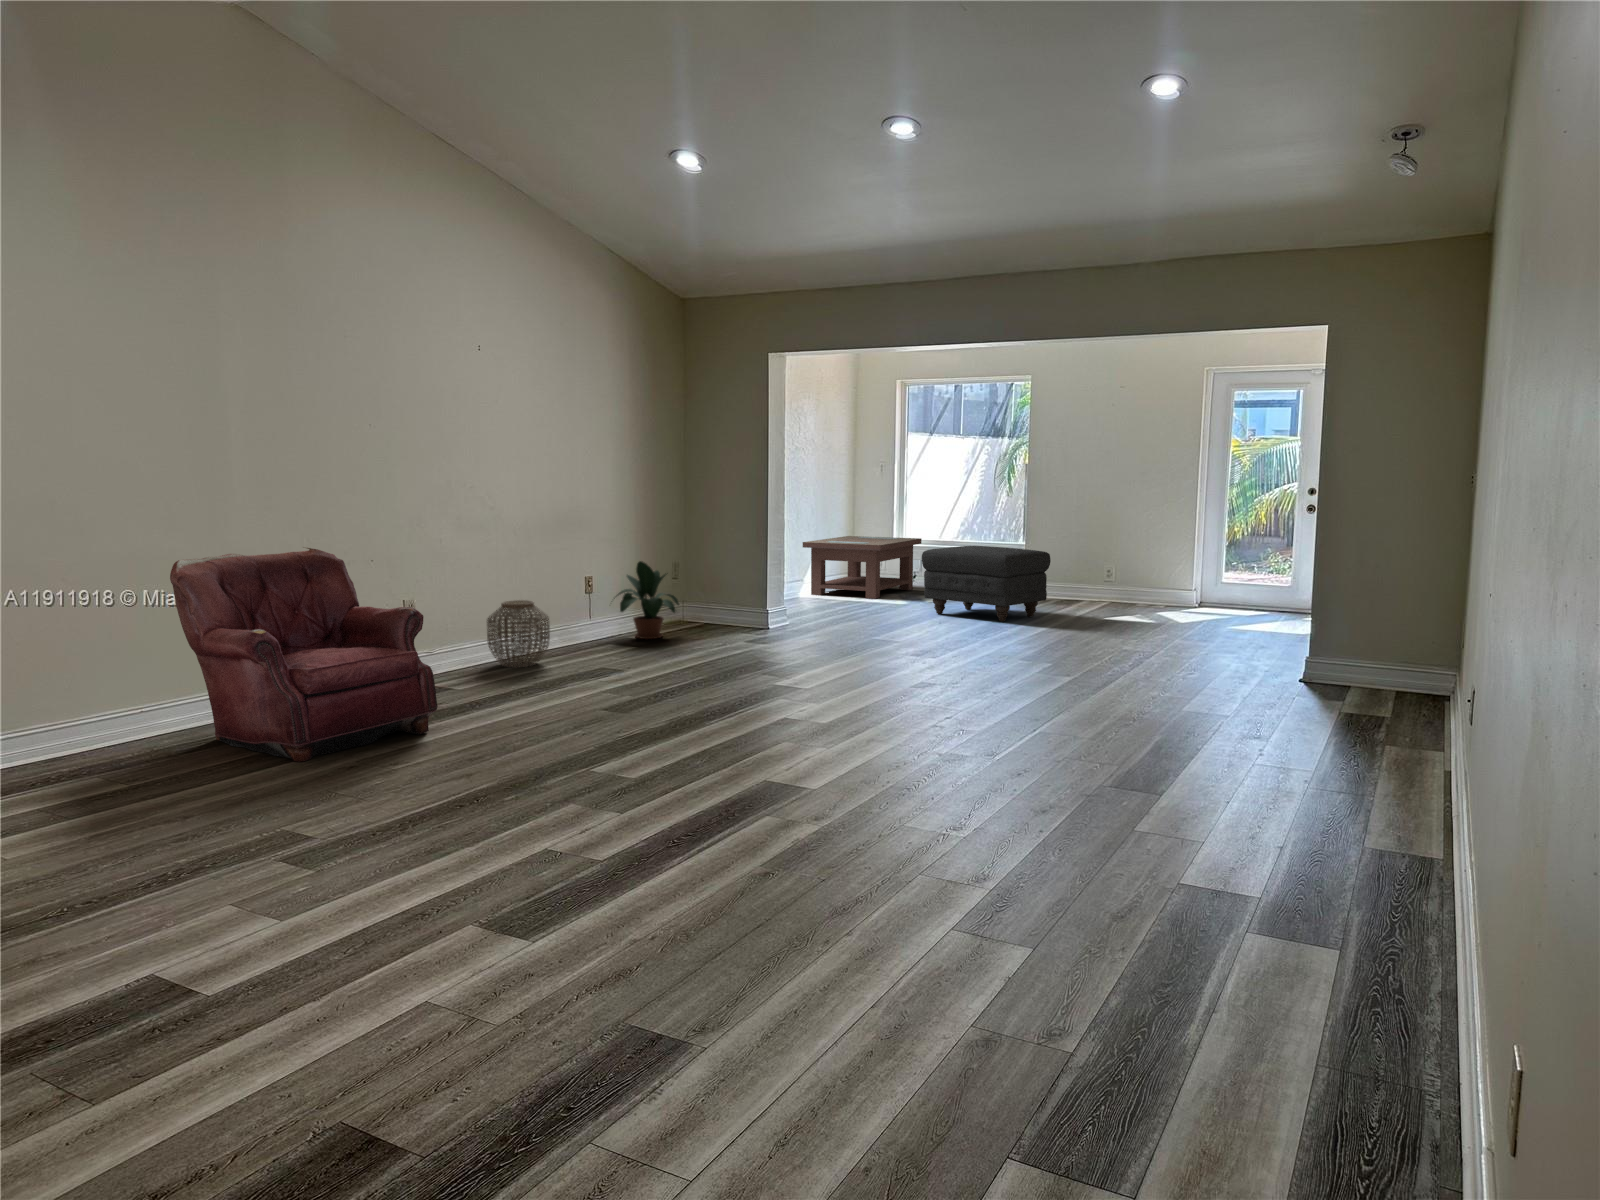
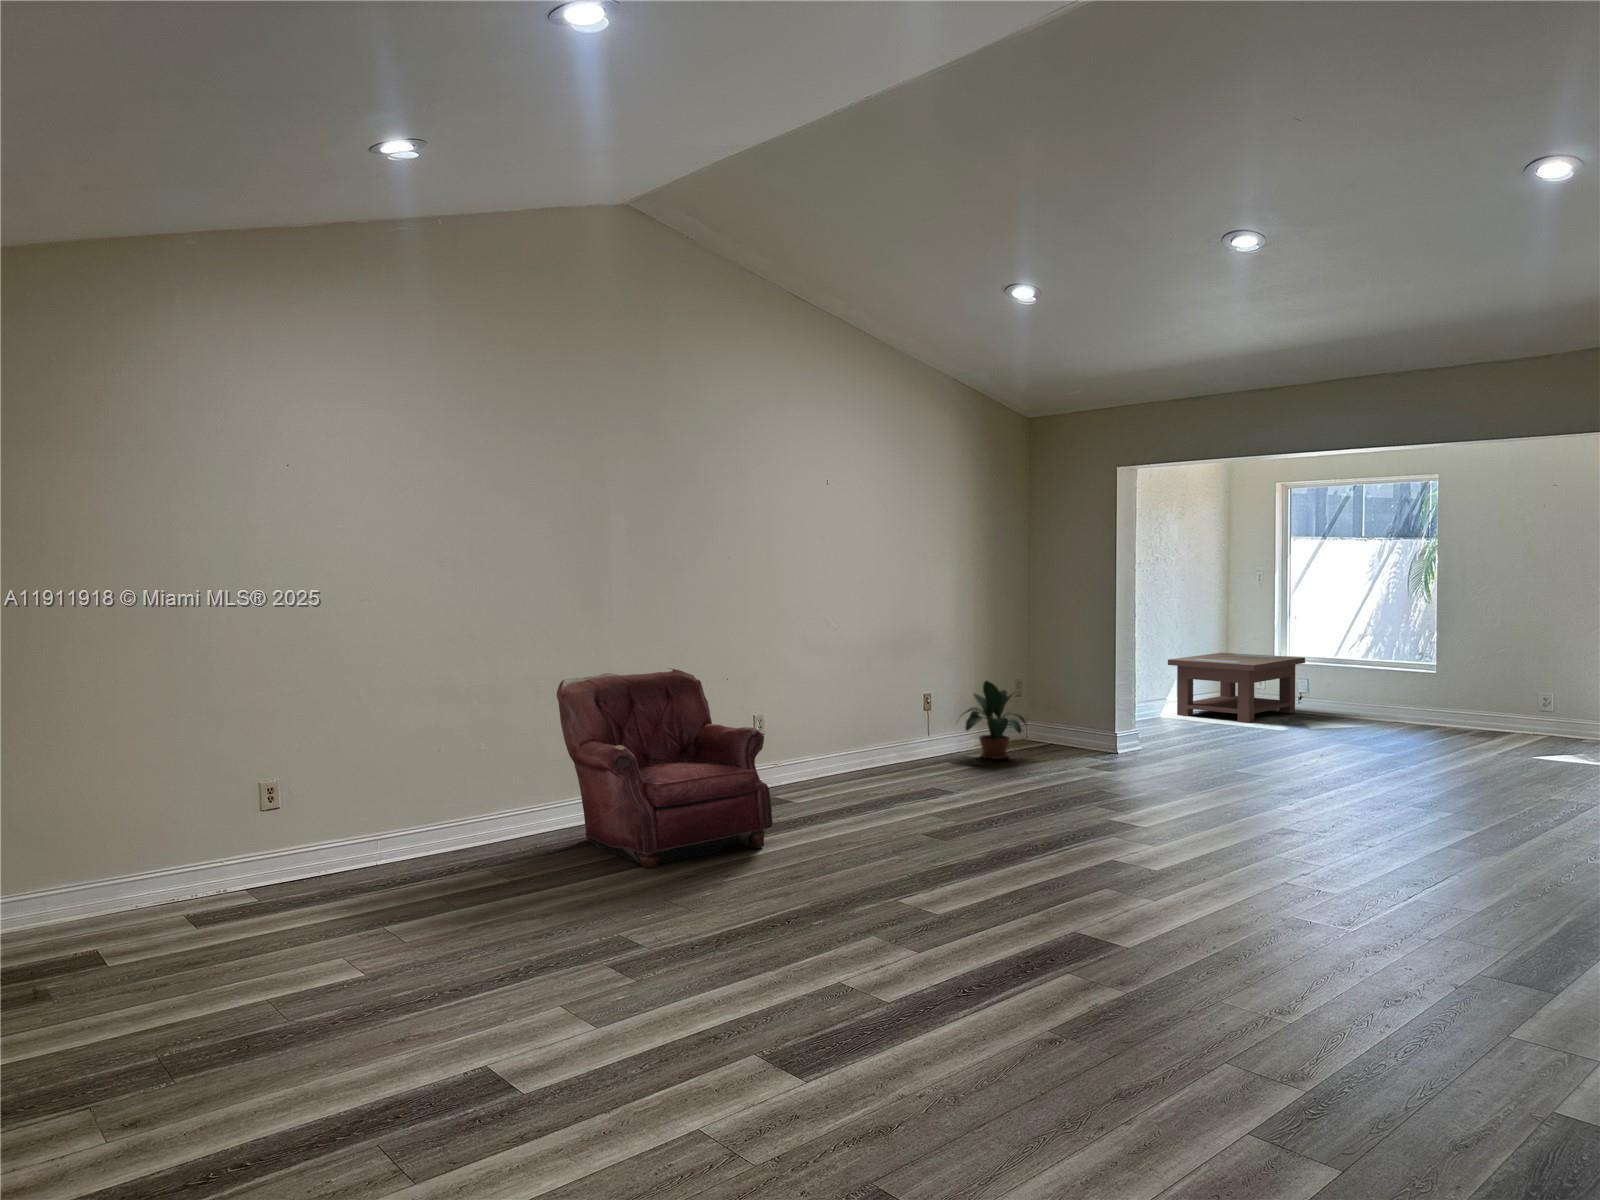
ottoman: present [922,546,1051,622] -> none [1298,670,1456,757]
woven basket: present [487,600,550,667] -> none [833,718,892,783]

